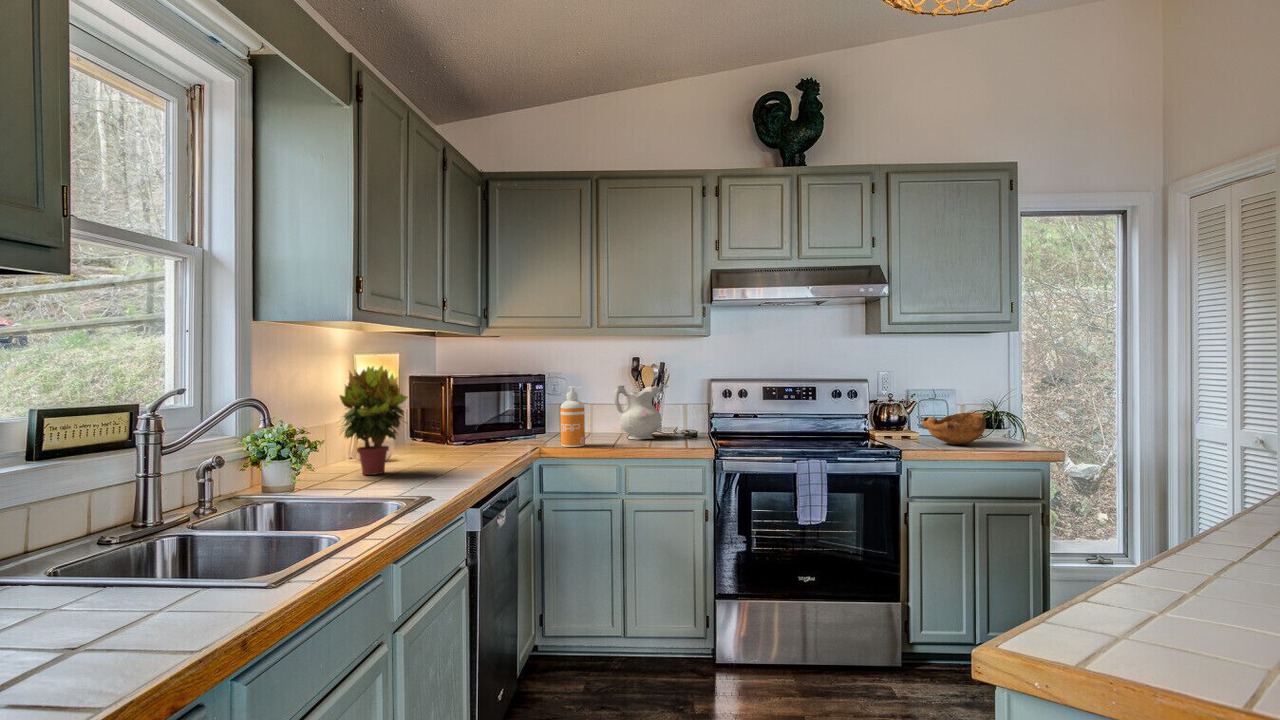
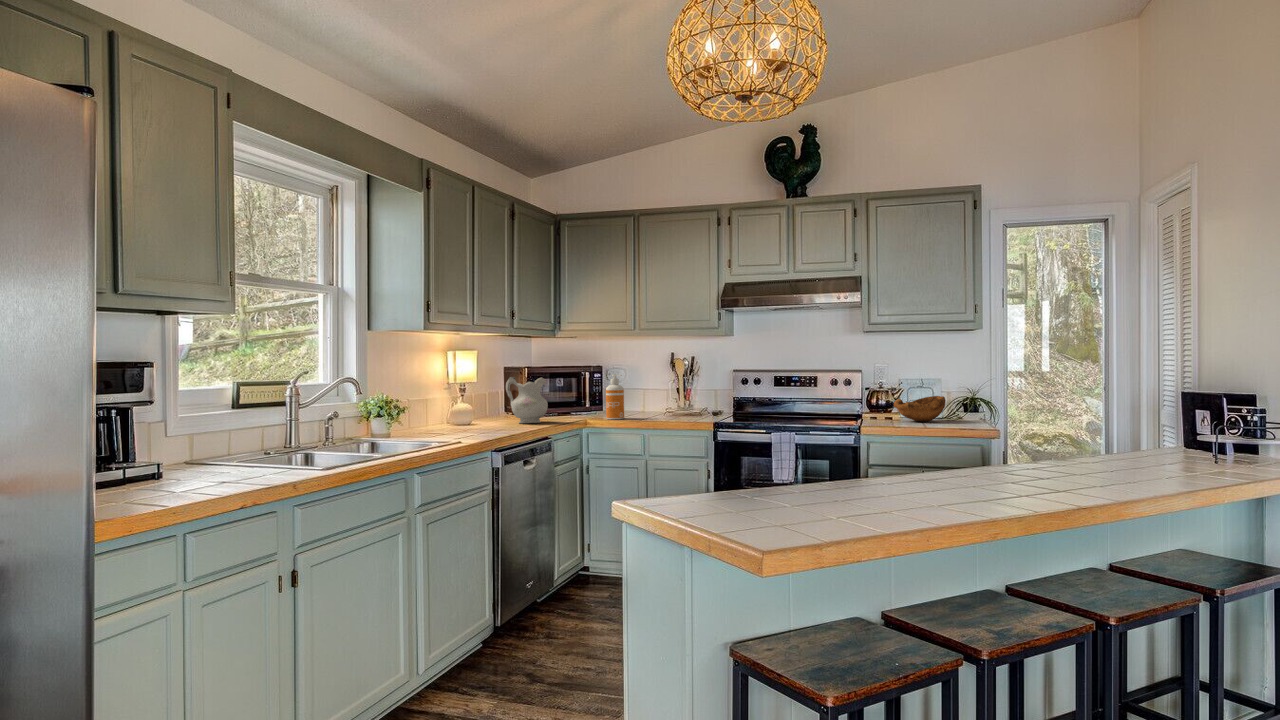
potted plant: present [340,366,408,475] -> none [446,358,495,430]
ceramic pitcher: present [614,385,661,440] -> present [506,377,548,423]

